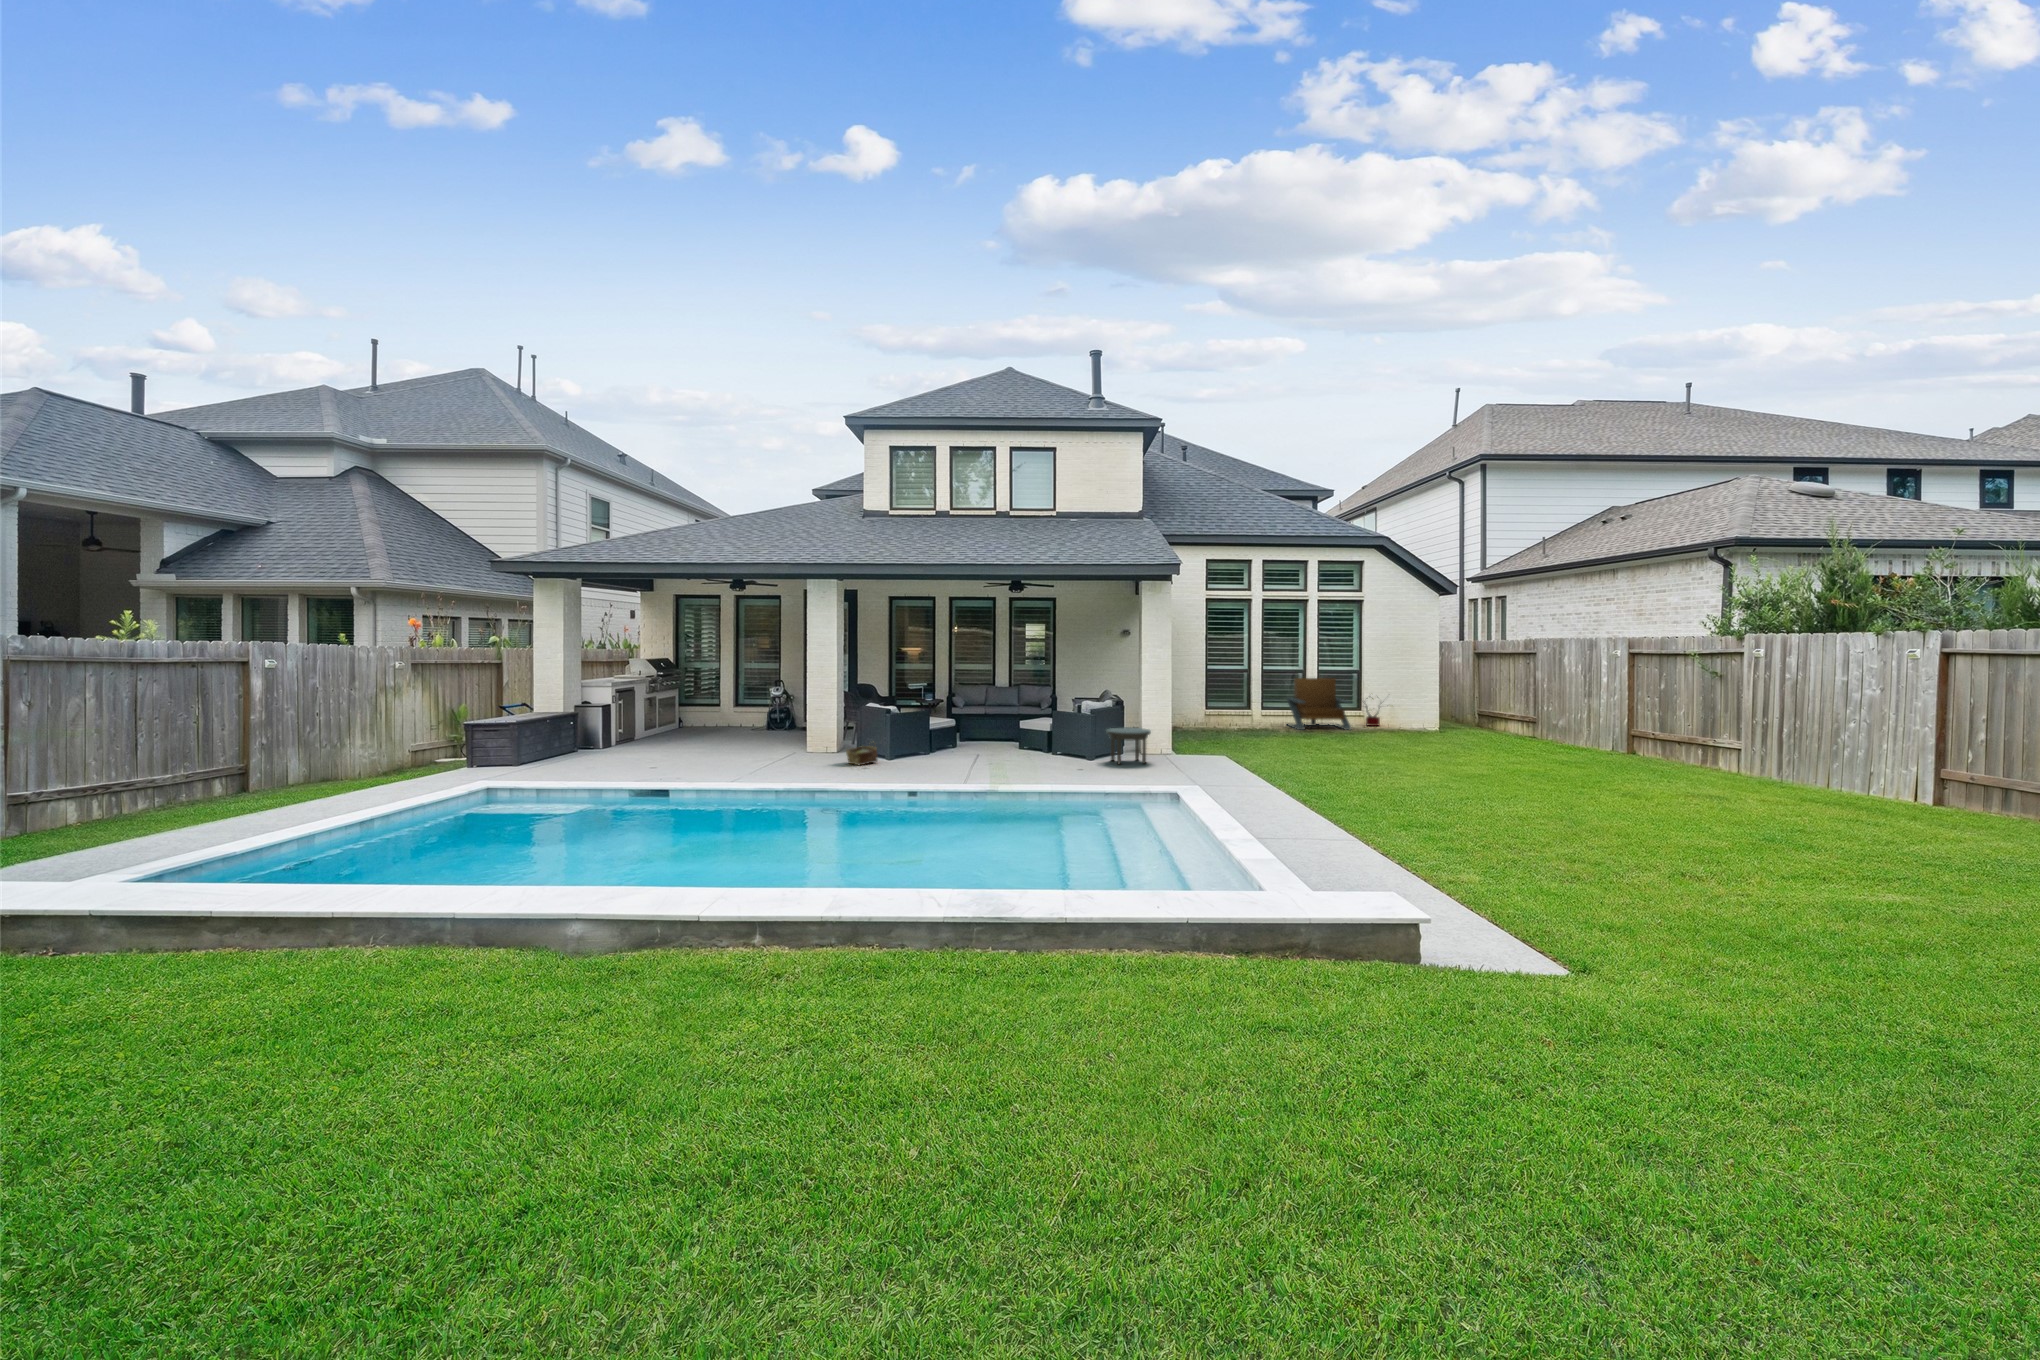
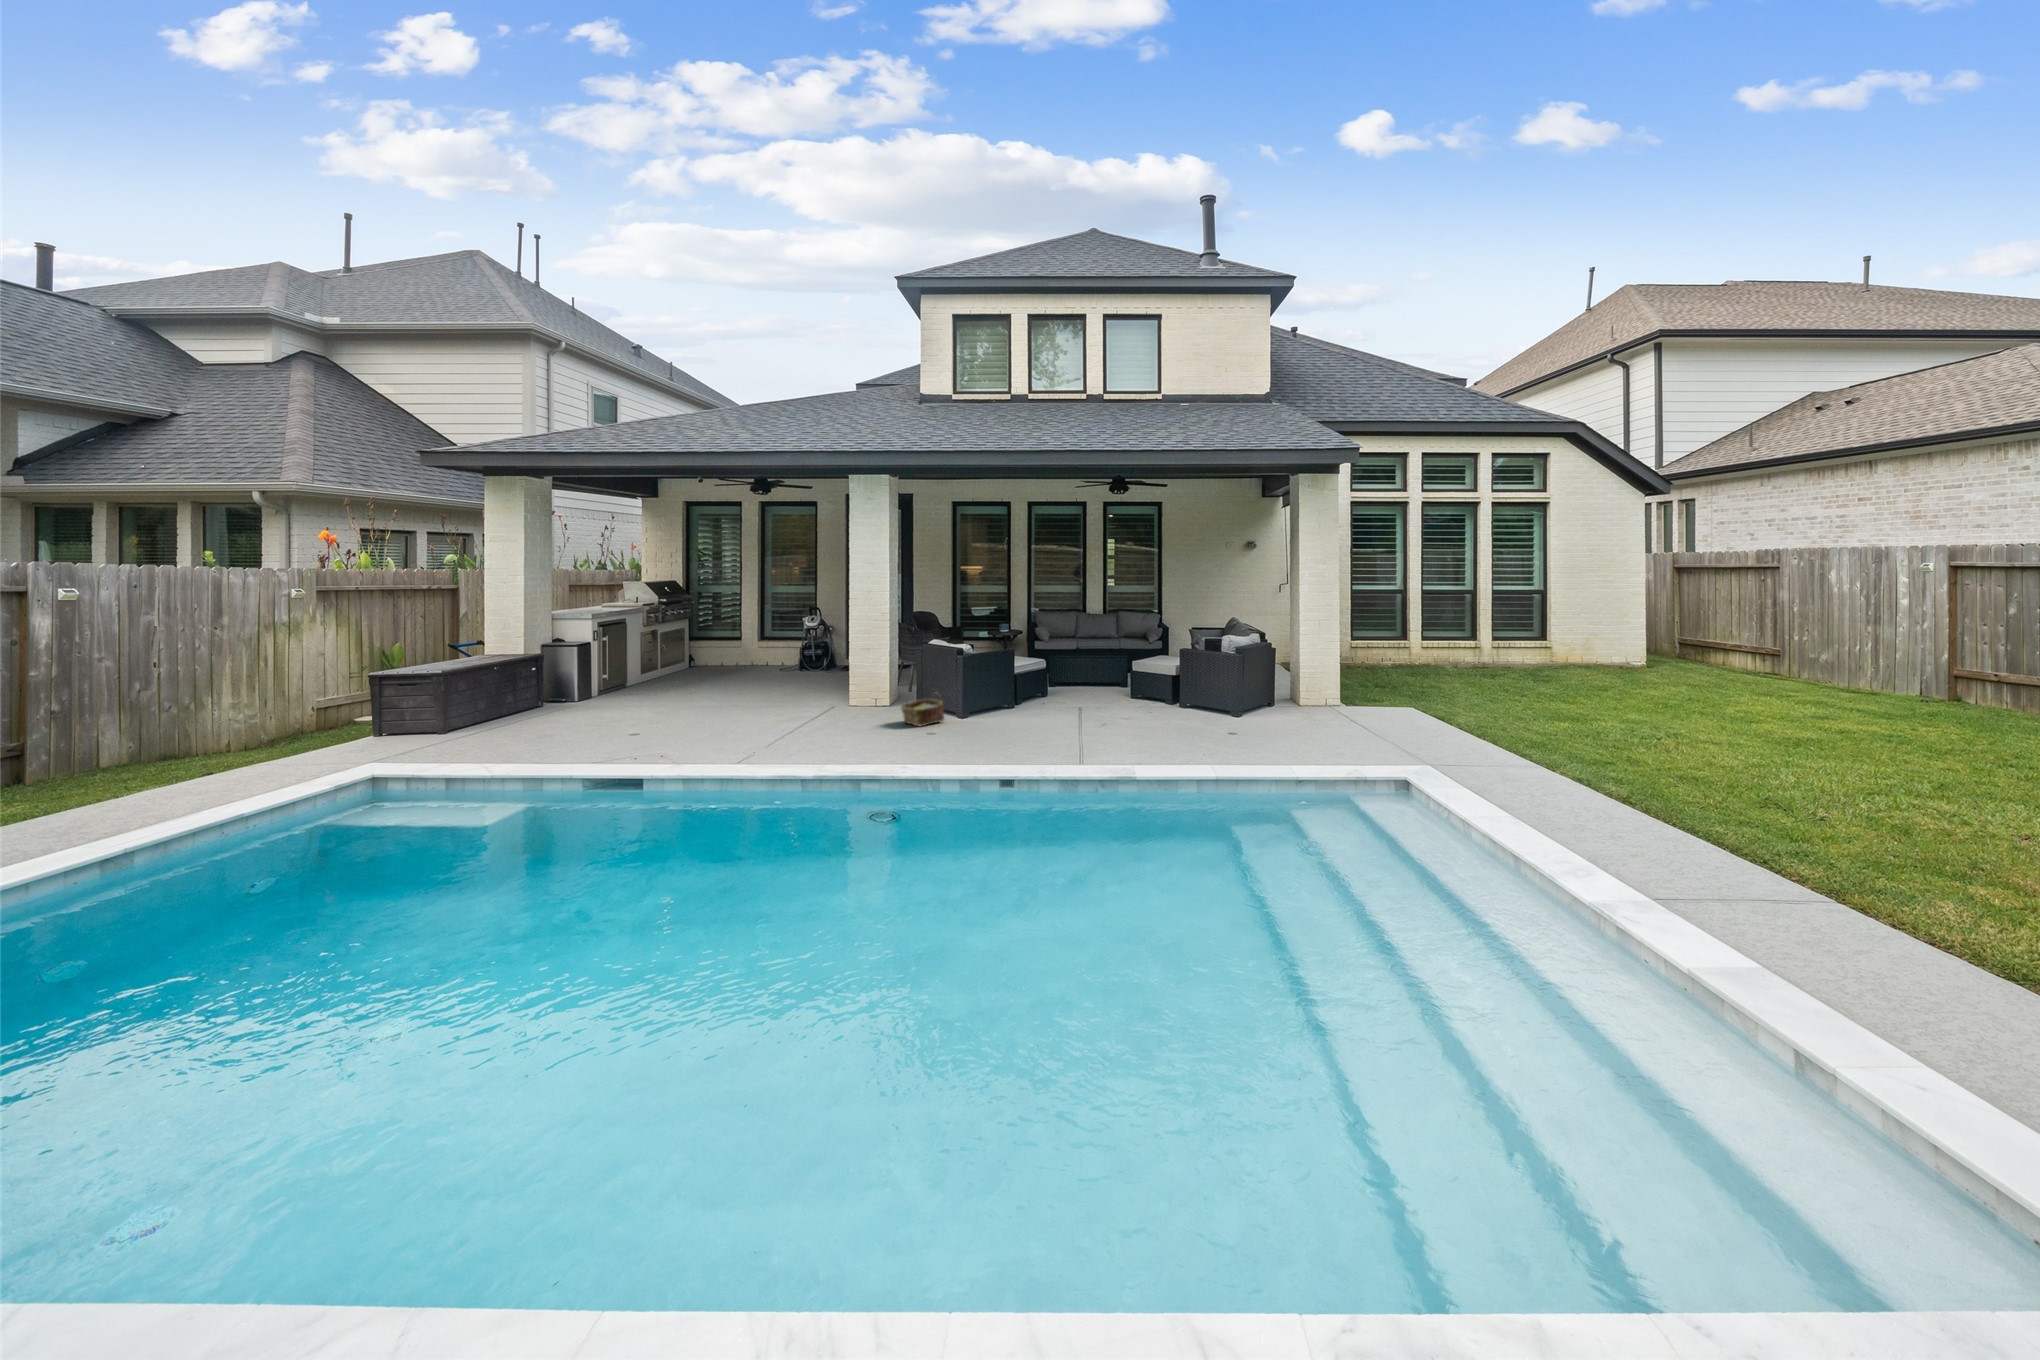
lounge chair: present [1287,678,1352,730] -> none [1450,601,1543,668]
decorative plant: present [1364,698,1380,726] -> none [1536,619,1590,662]
side table: present [1106,728,1151,765] -> none [1255,673,1318,725]

